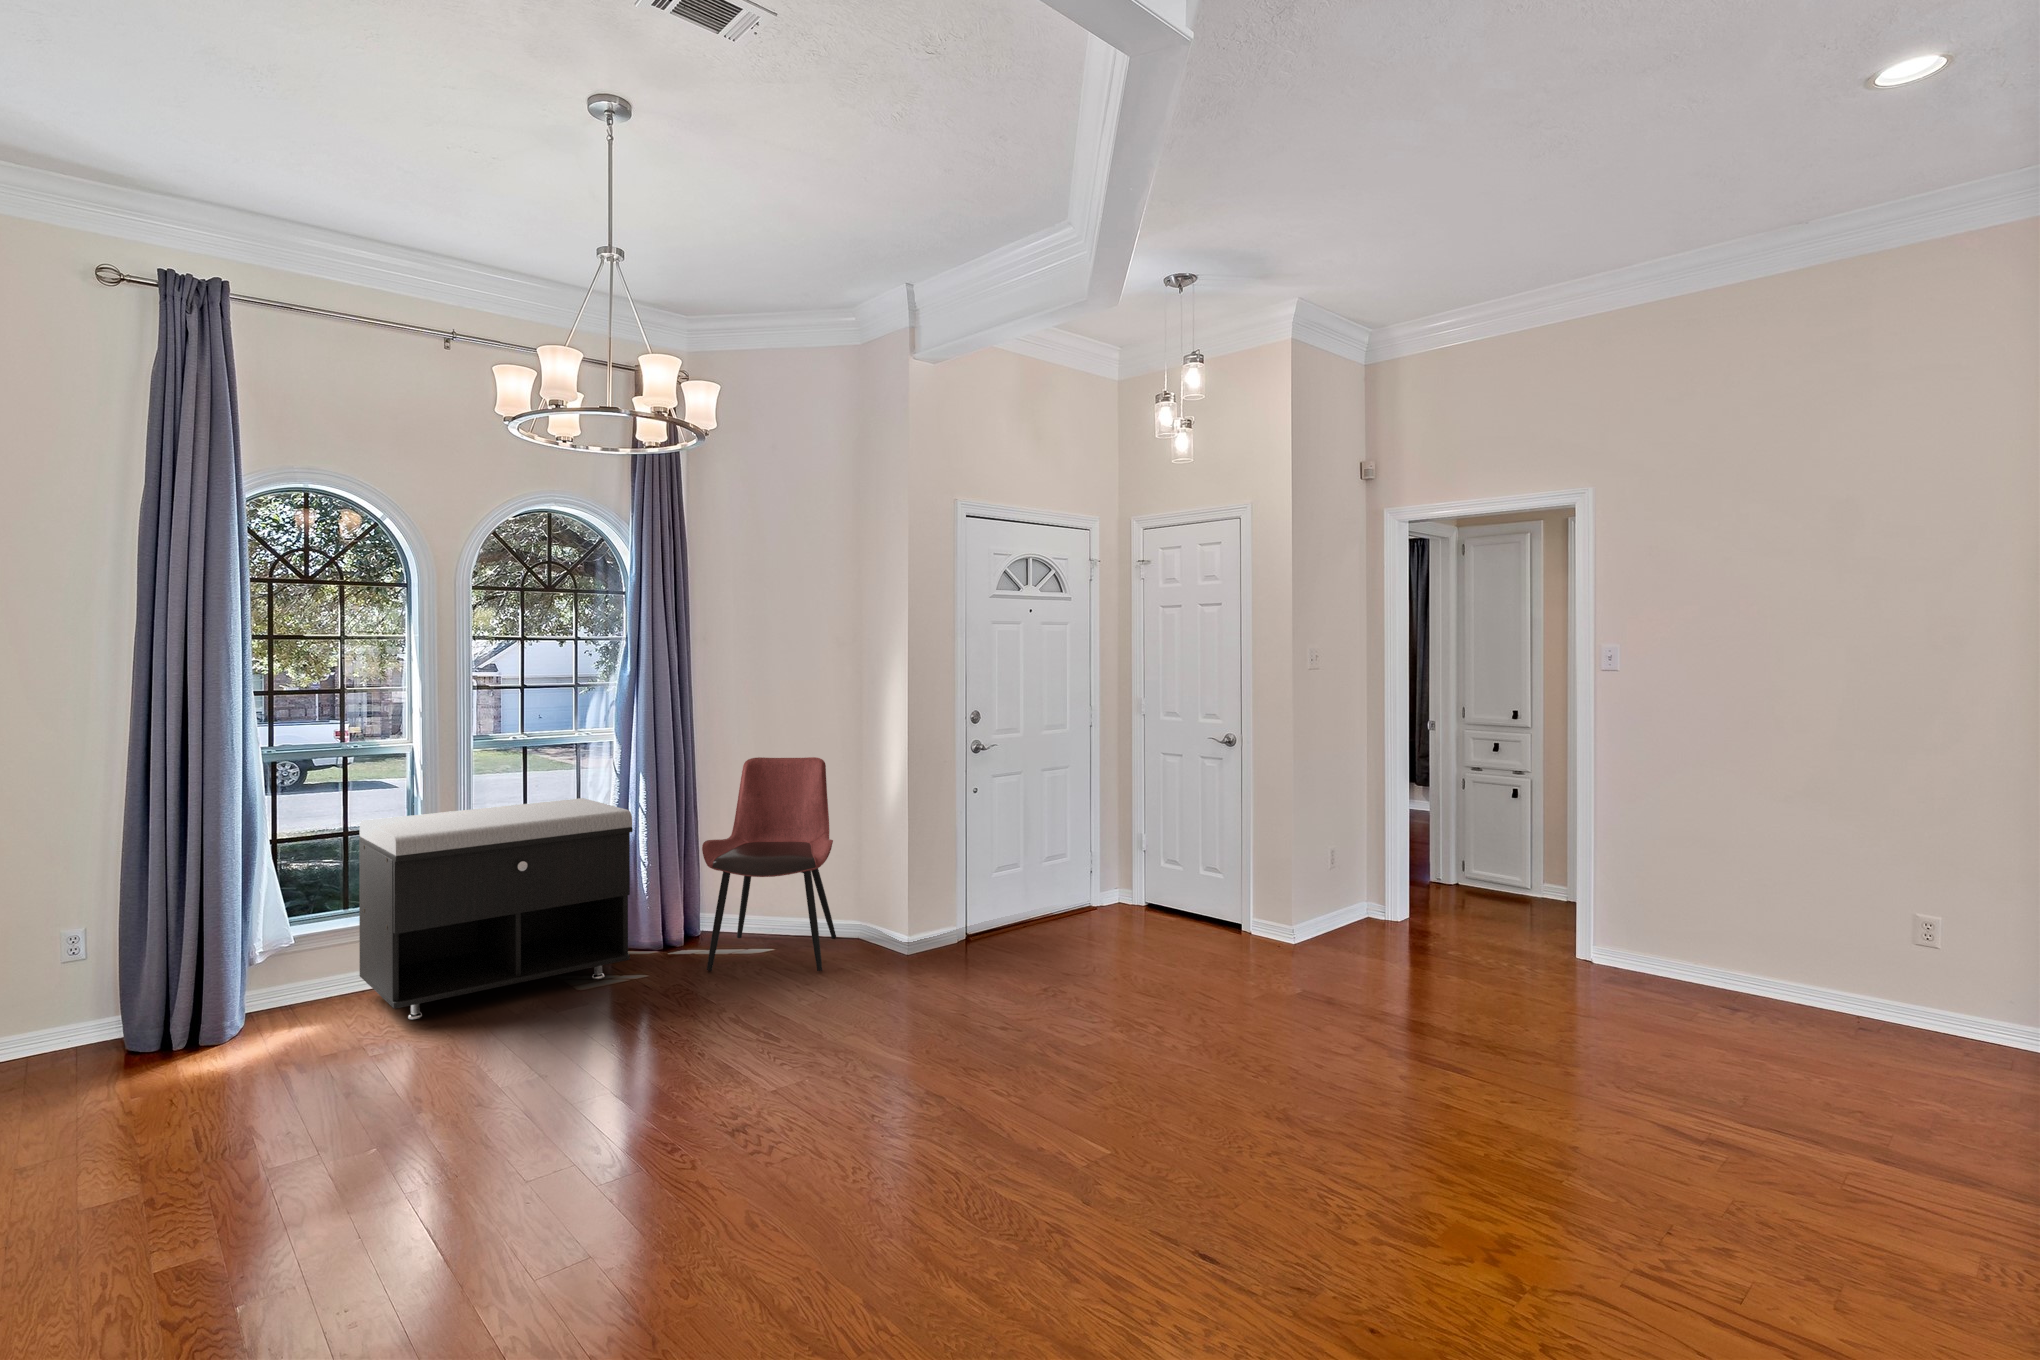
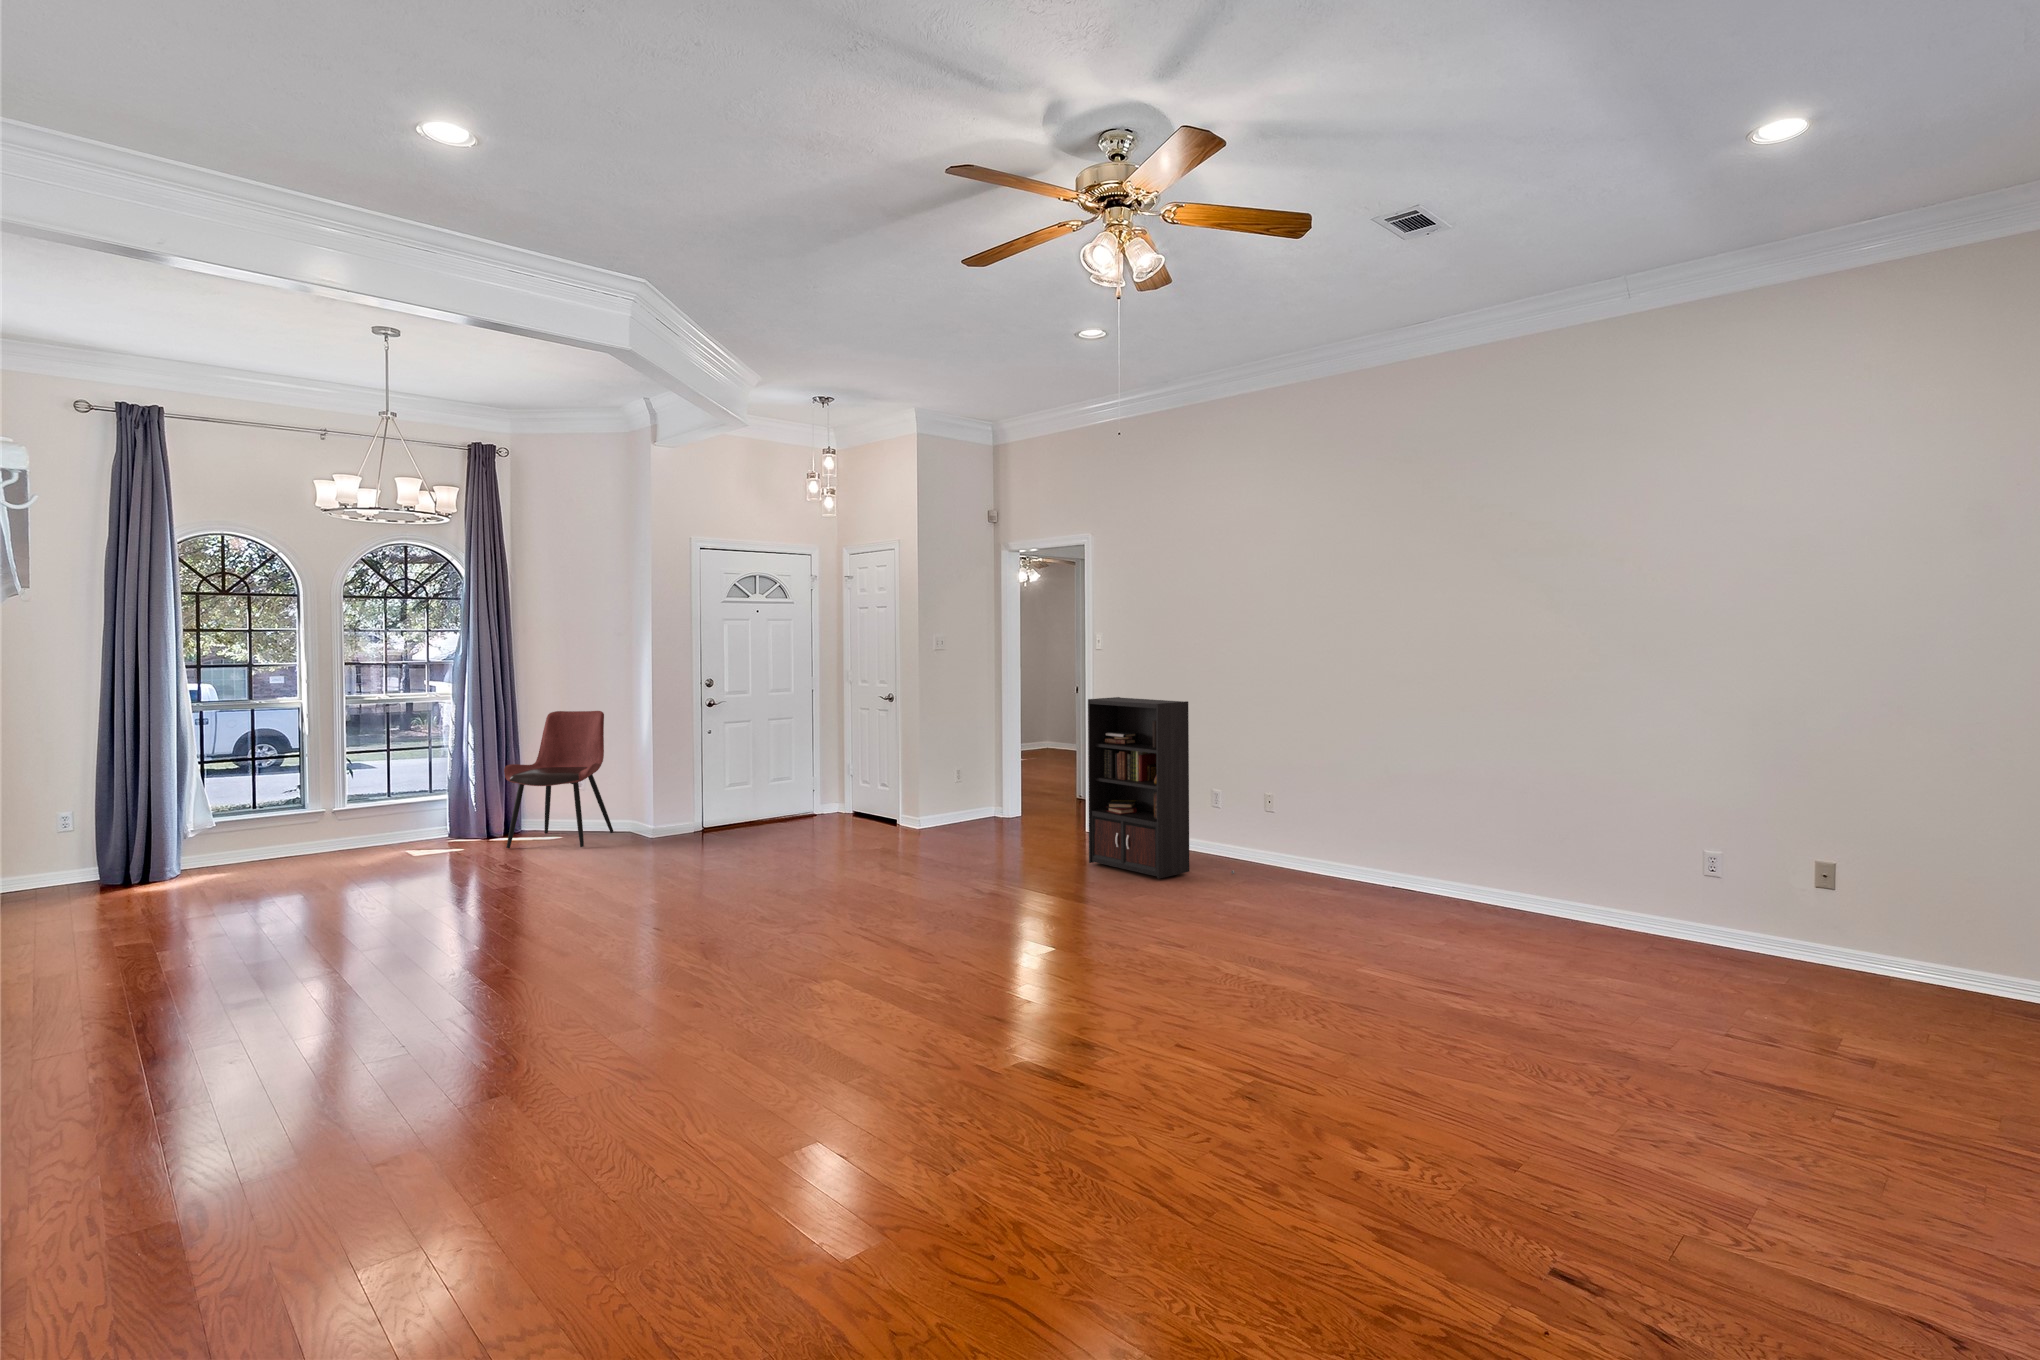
bookcase: none [1709,751,2029,1086] -> present [1088,697,1235,879]
storage bench: present [359,798,633,1019] -> none [262,738,452,872]

